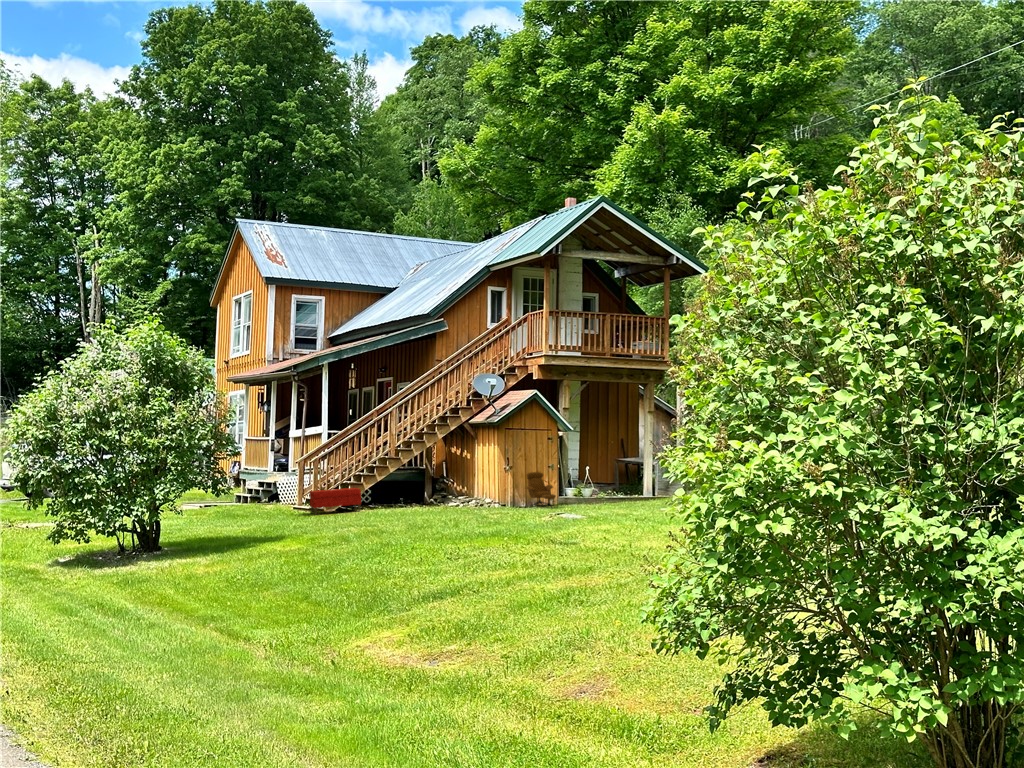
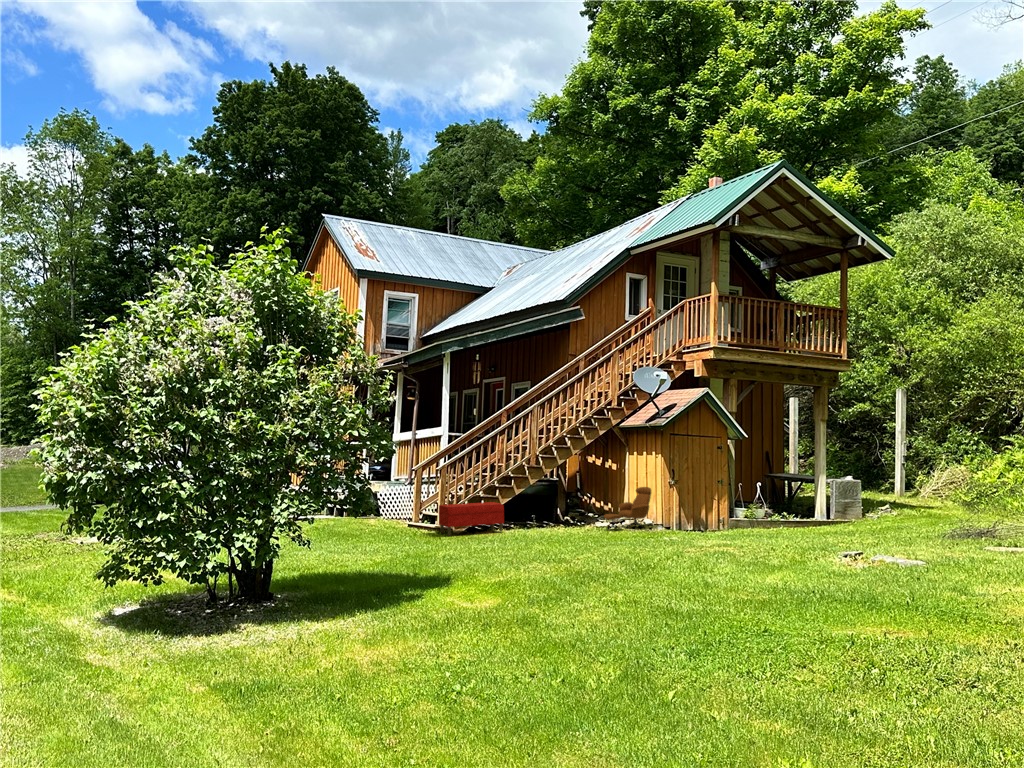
lounge chair: present [526,472,556,507] -> present [604,487,651,529]

